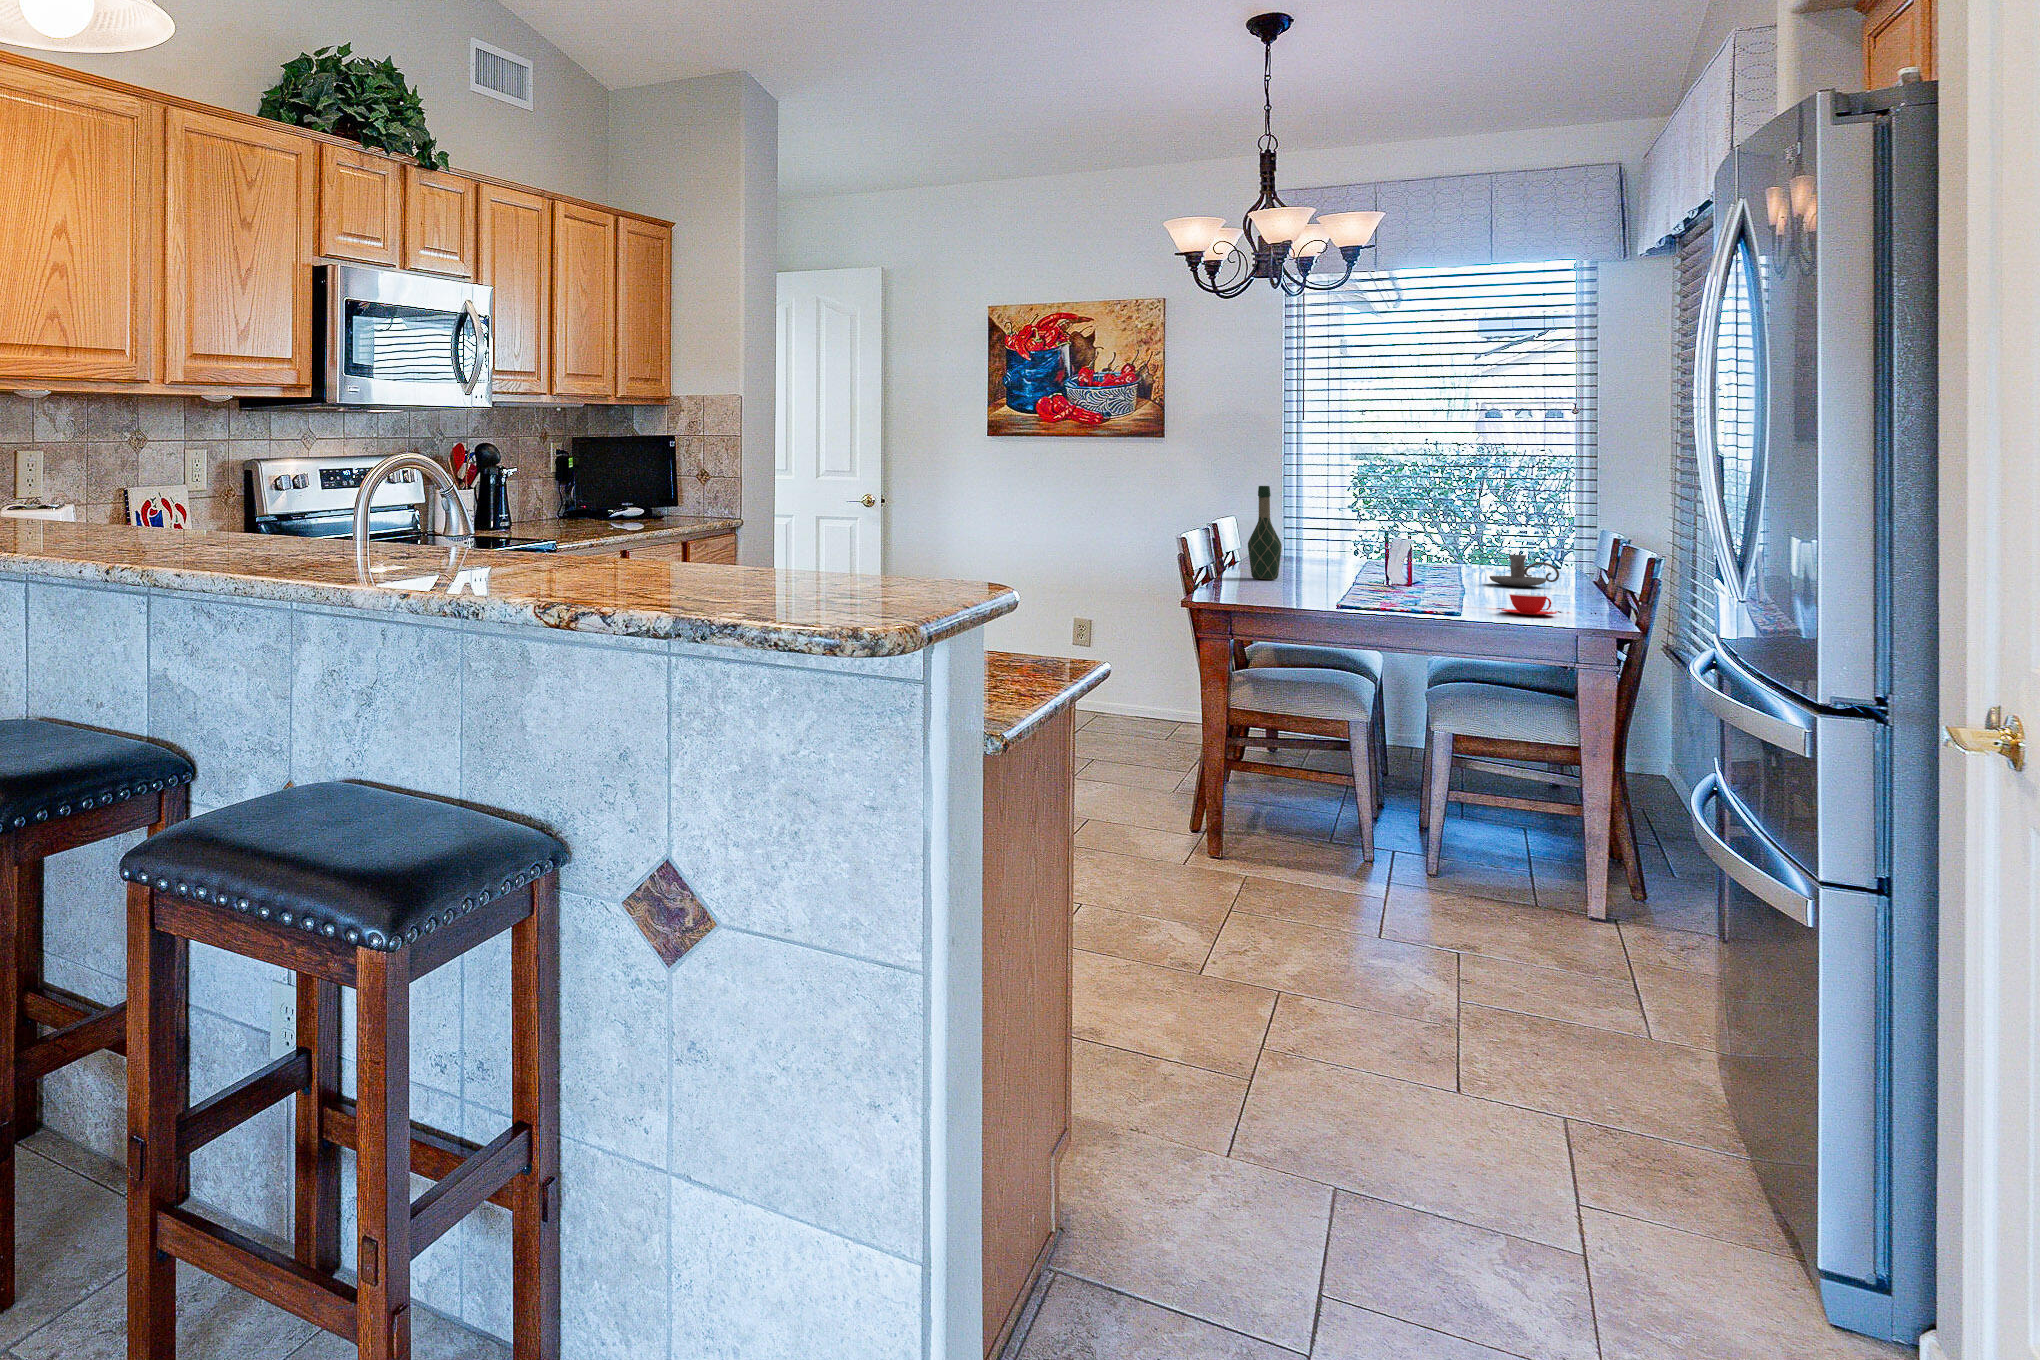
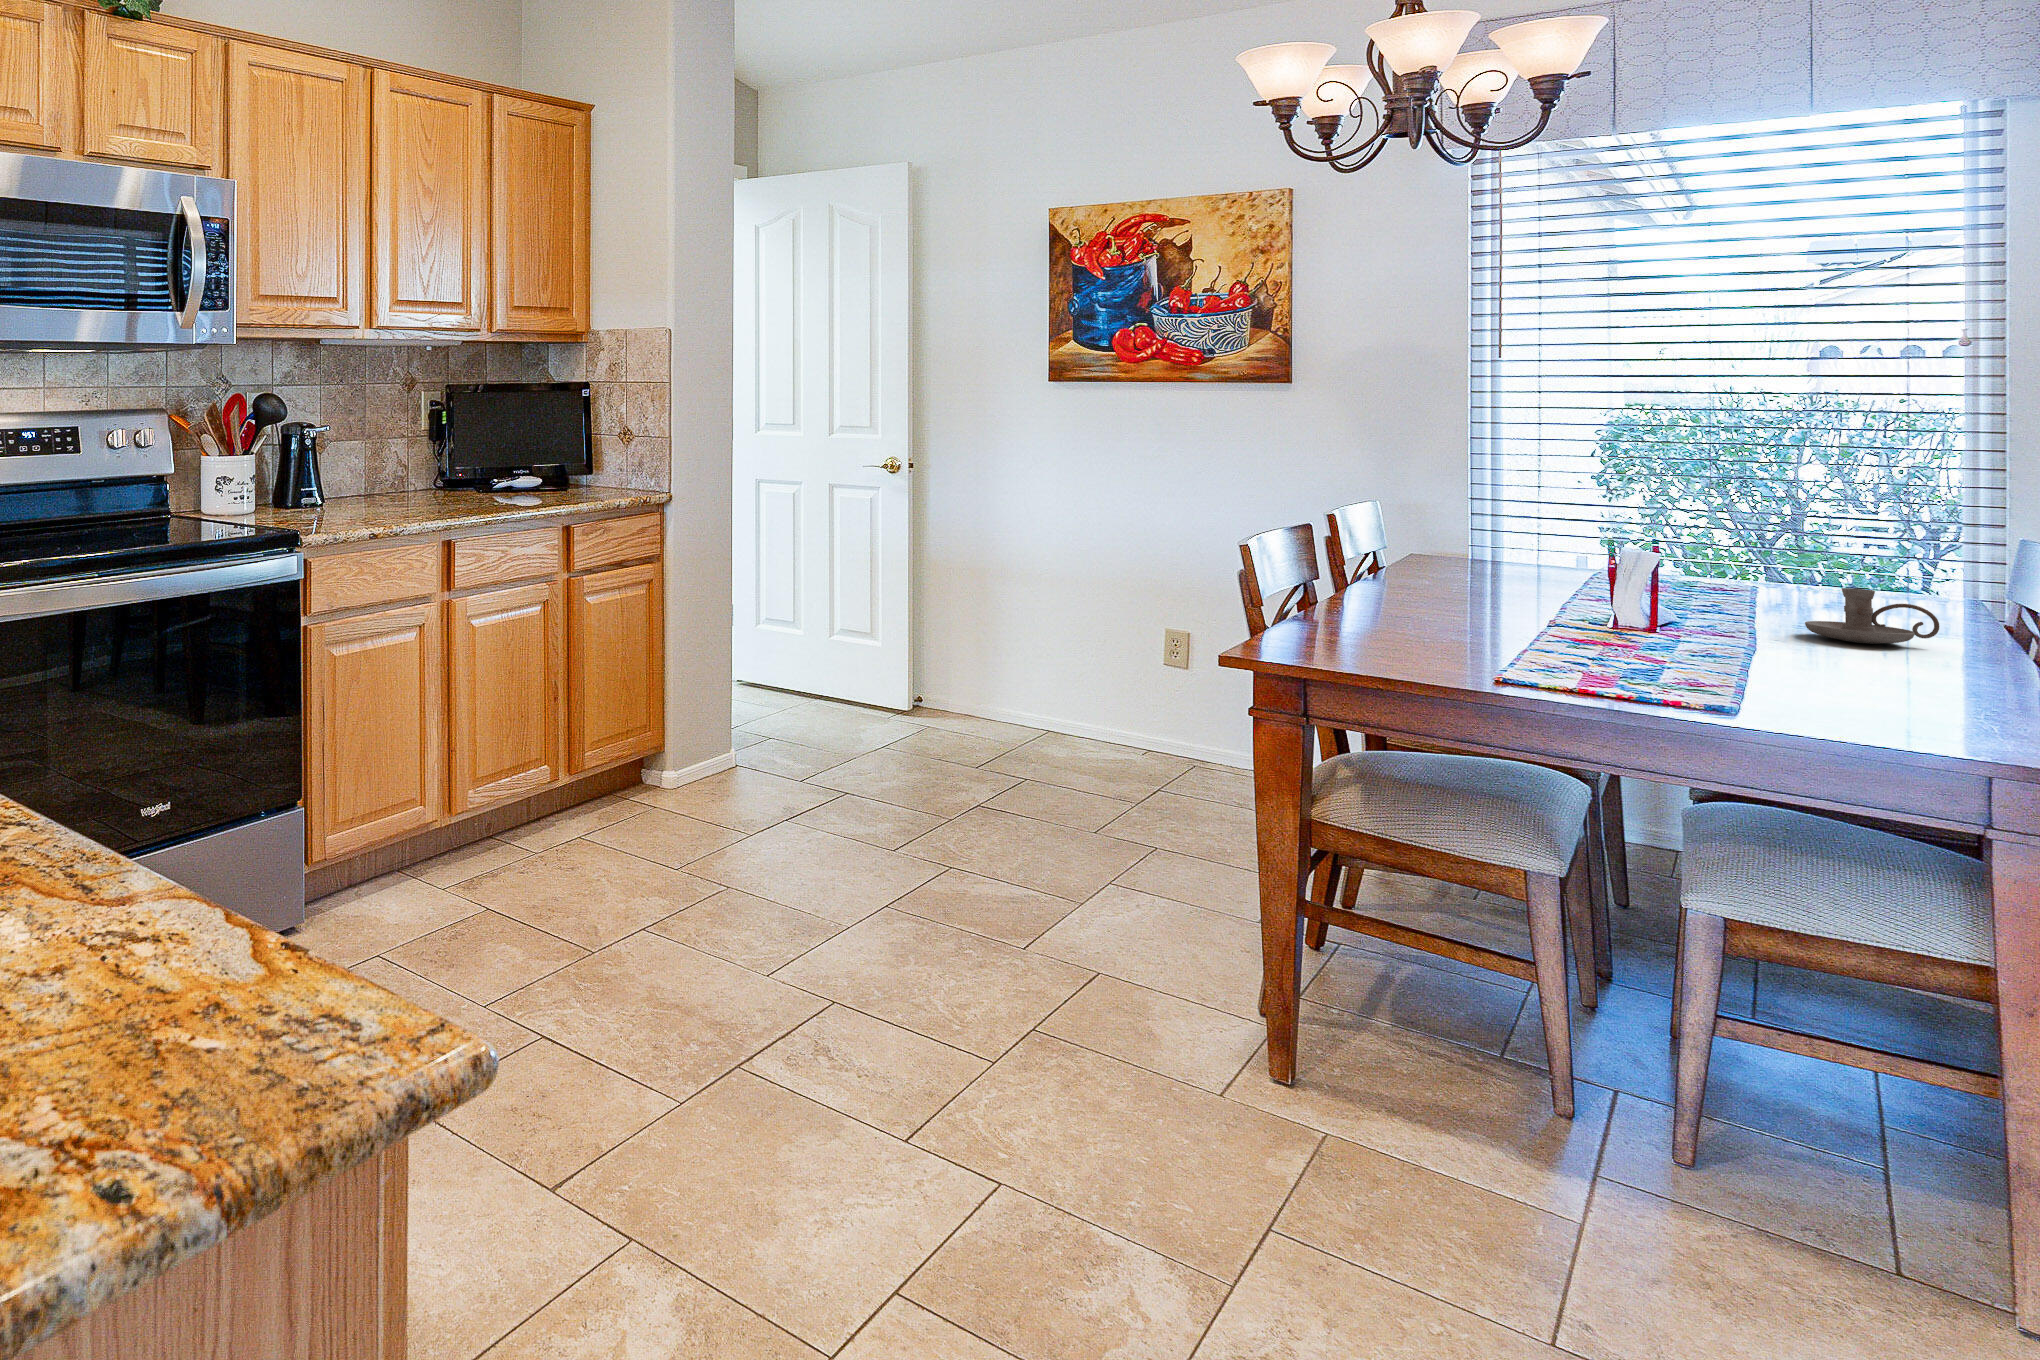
wine bottle: present [1248,486,1282,579] -> none [1375,466,1431,615]
teacup: present [1502,594,1556,615] -> none [1826,682,1942,727]

